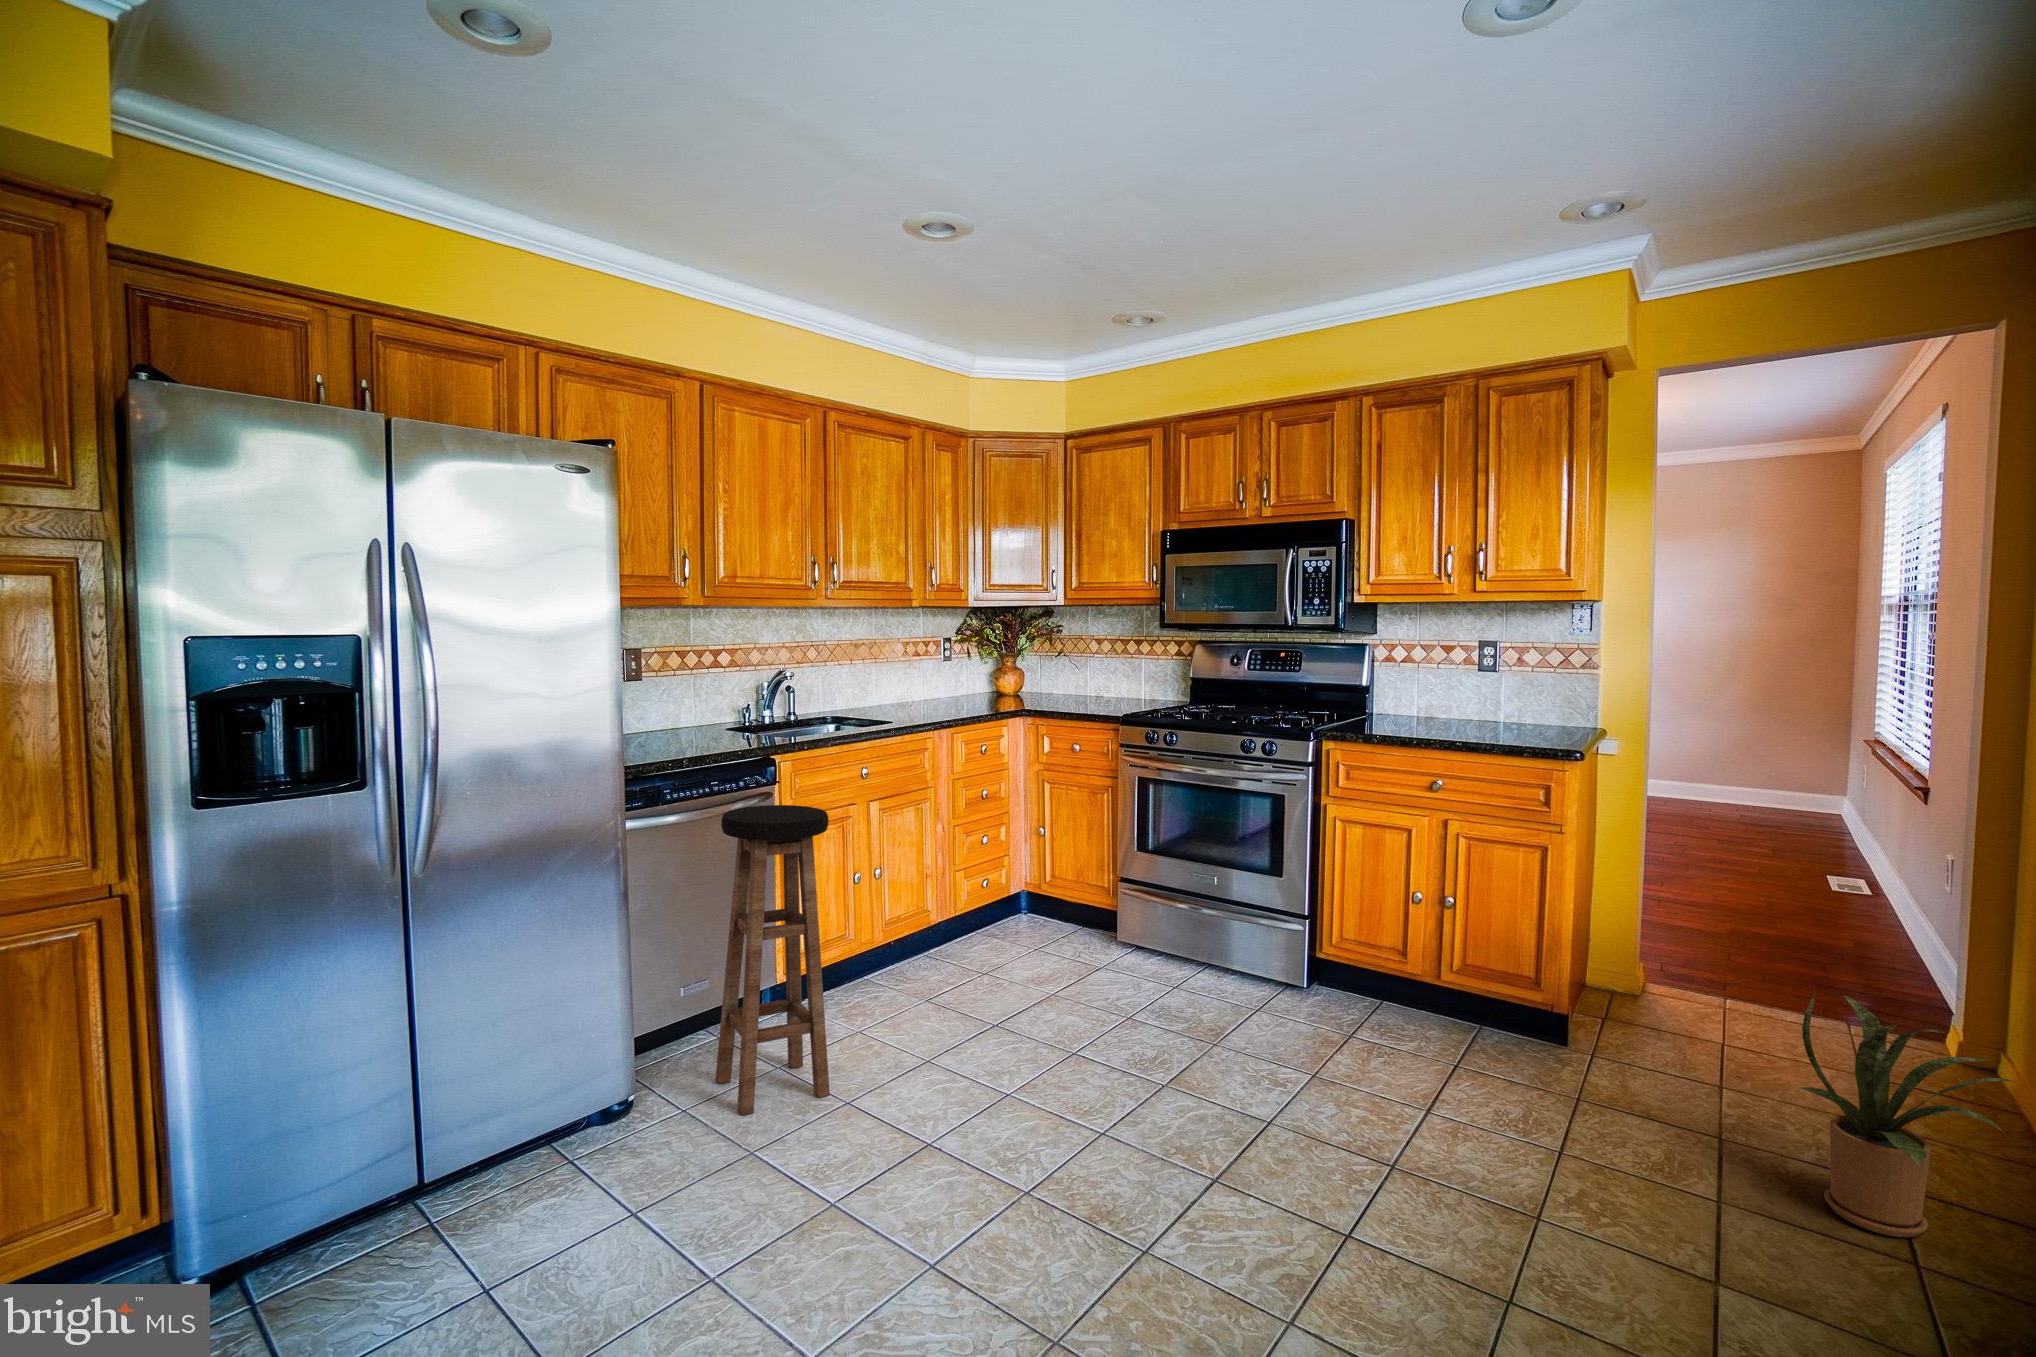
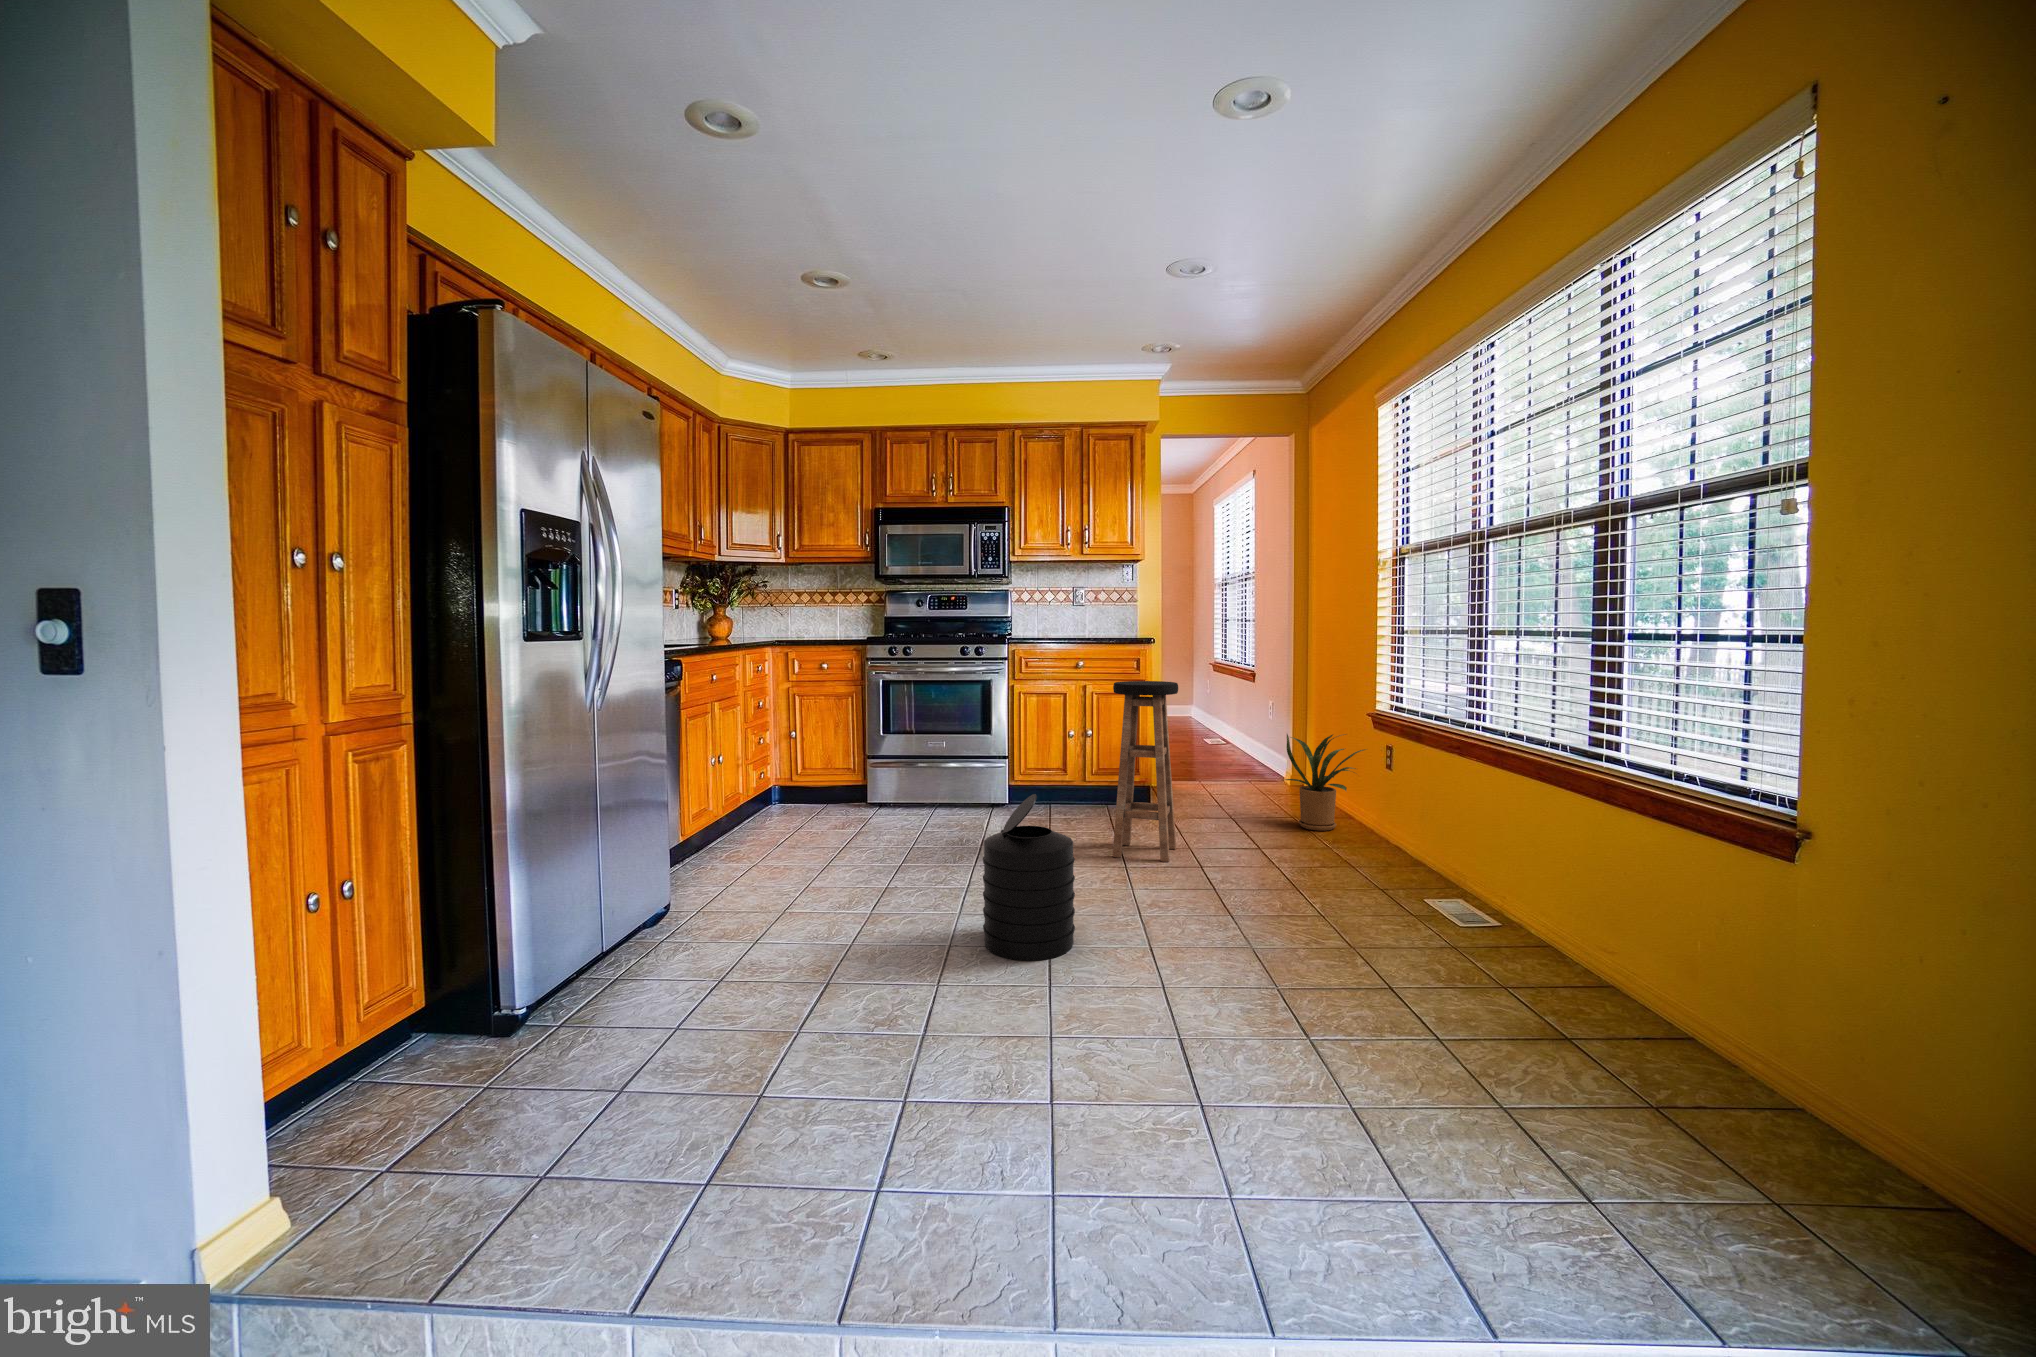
bar stool: present [716,805,830,1115] -> present [1113,681,1178,862]
trash can: none [875,1024,1020,1300] -> present [983,794,1075,961]

